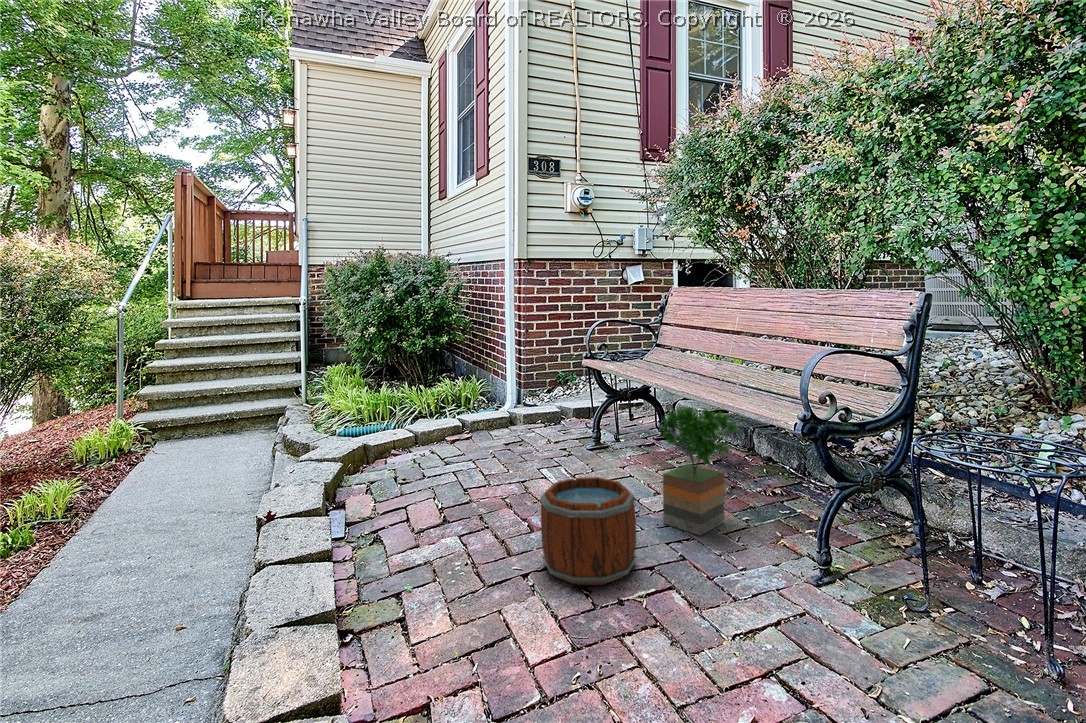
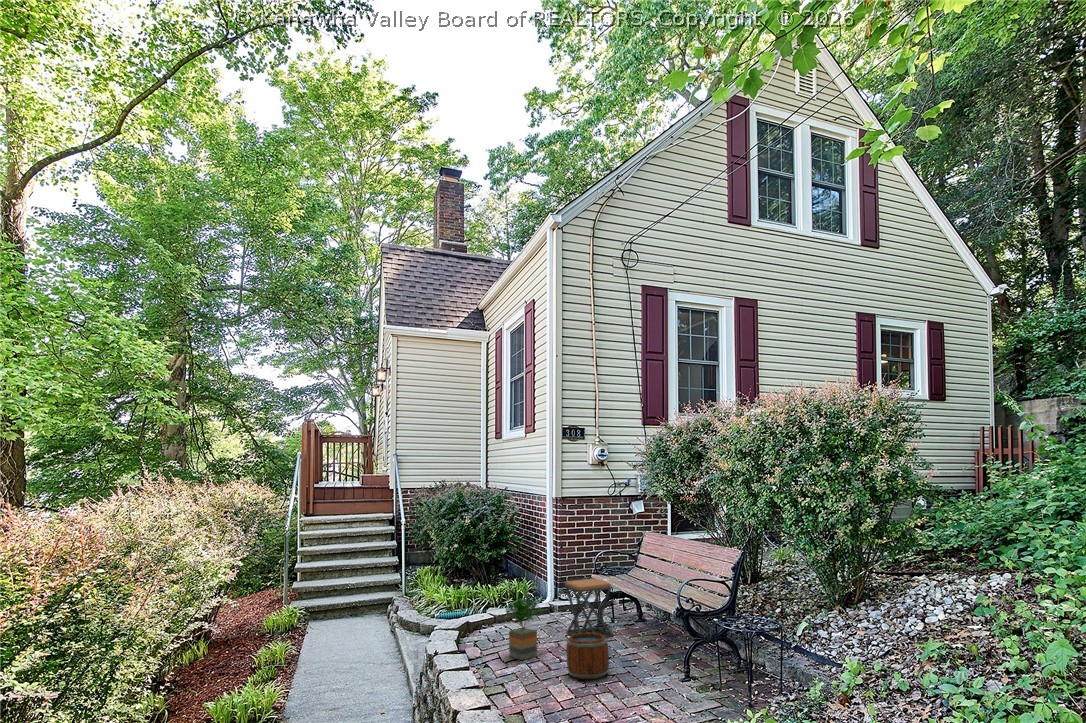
stool: none [535,371,619,477] -> present [565,578,613,637]
potted tree: present [662,407,738,536] -> present [506,599,541,660]

